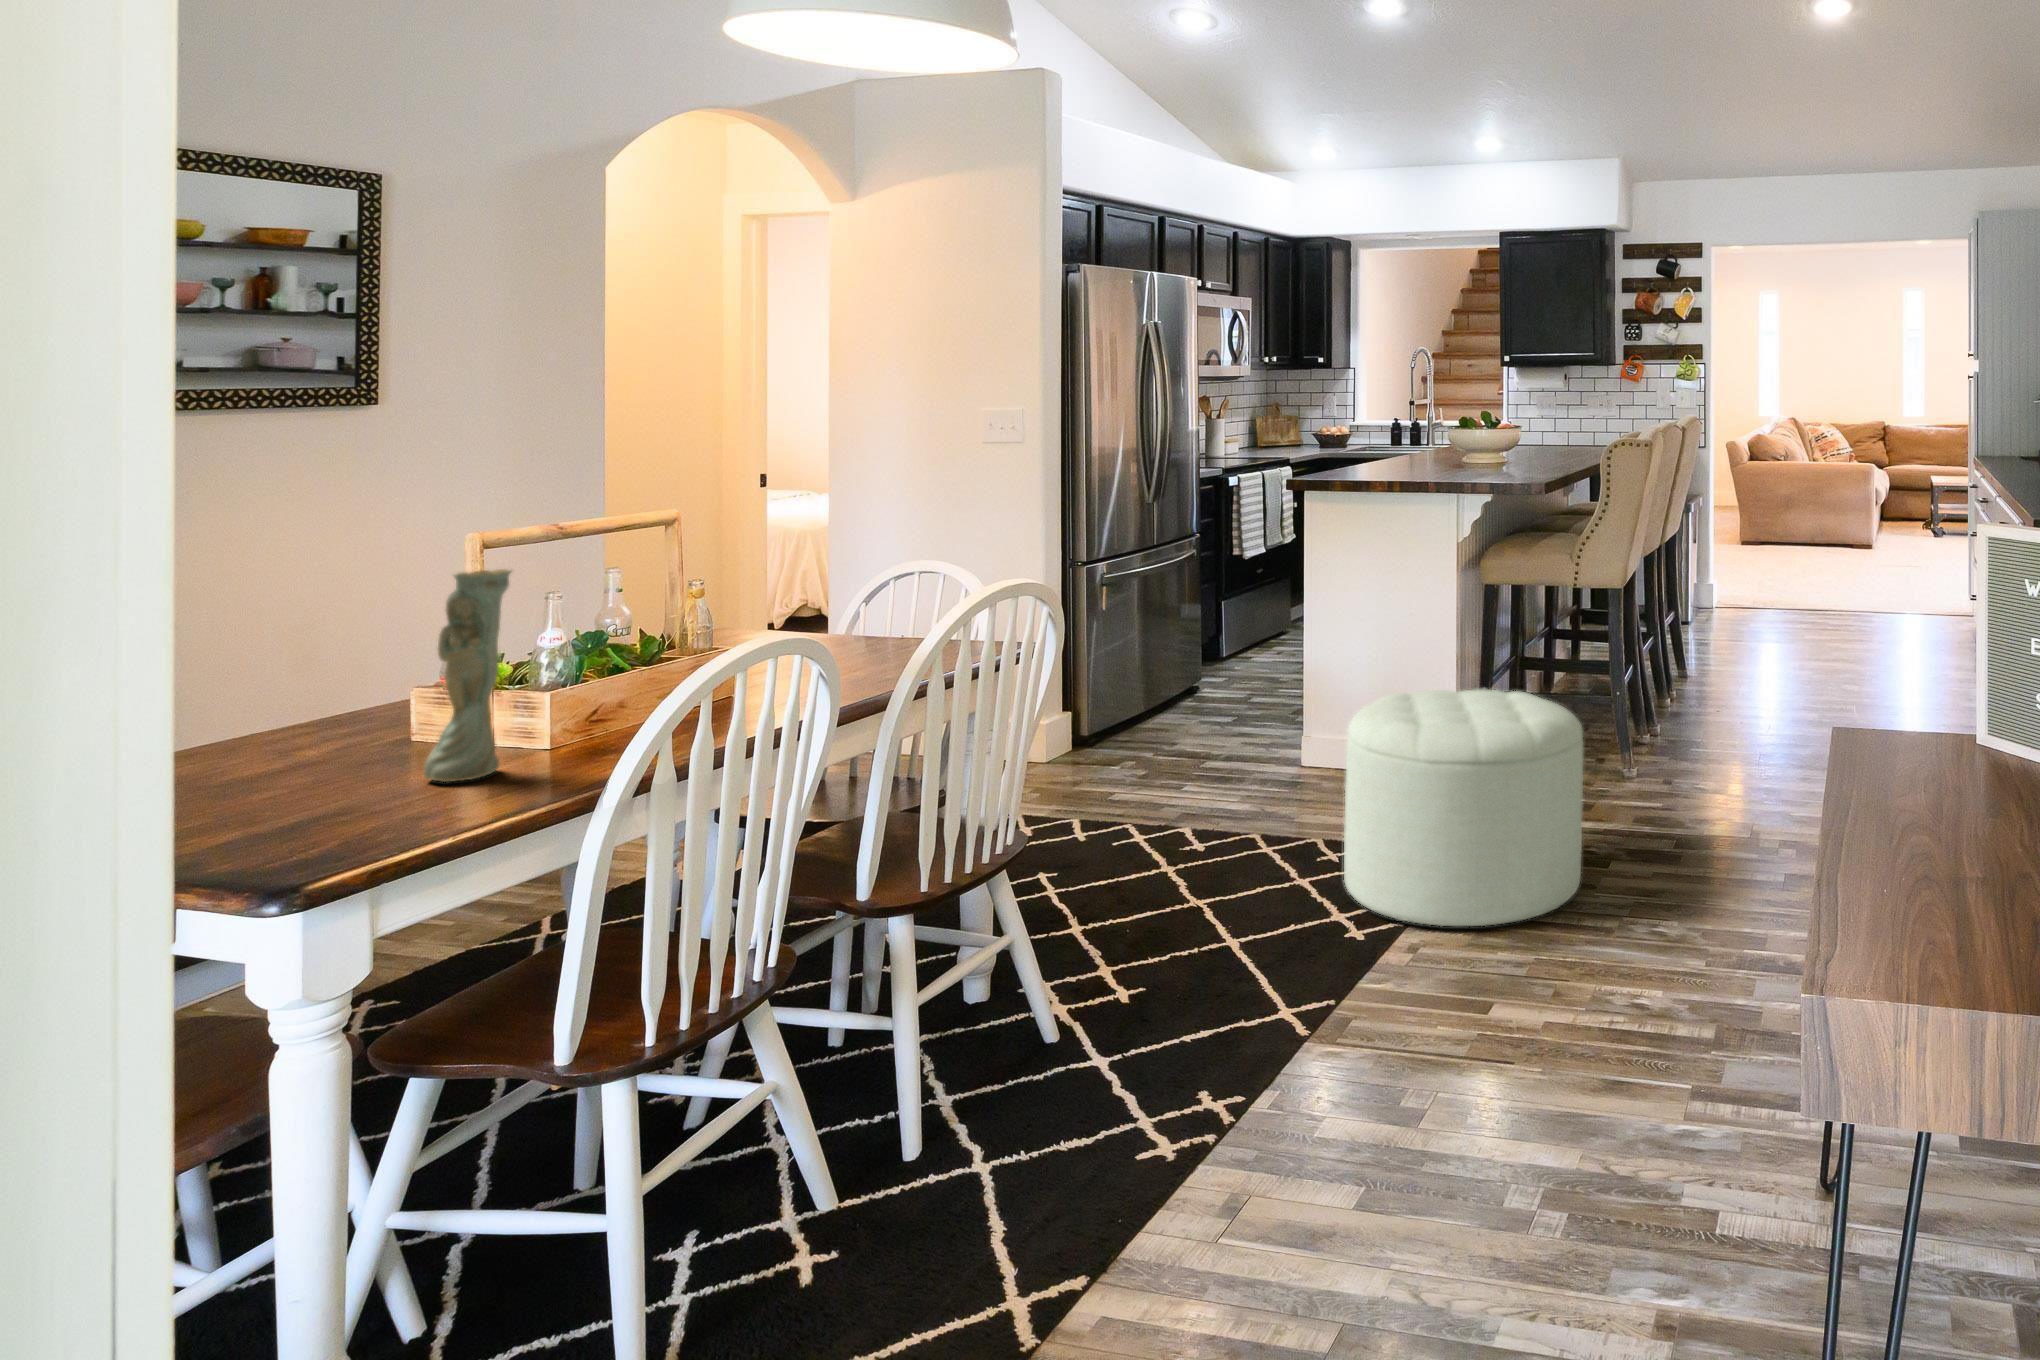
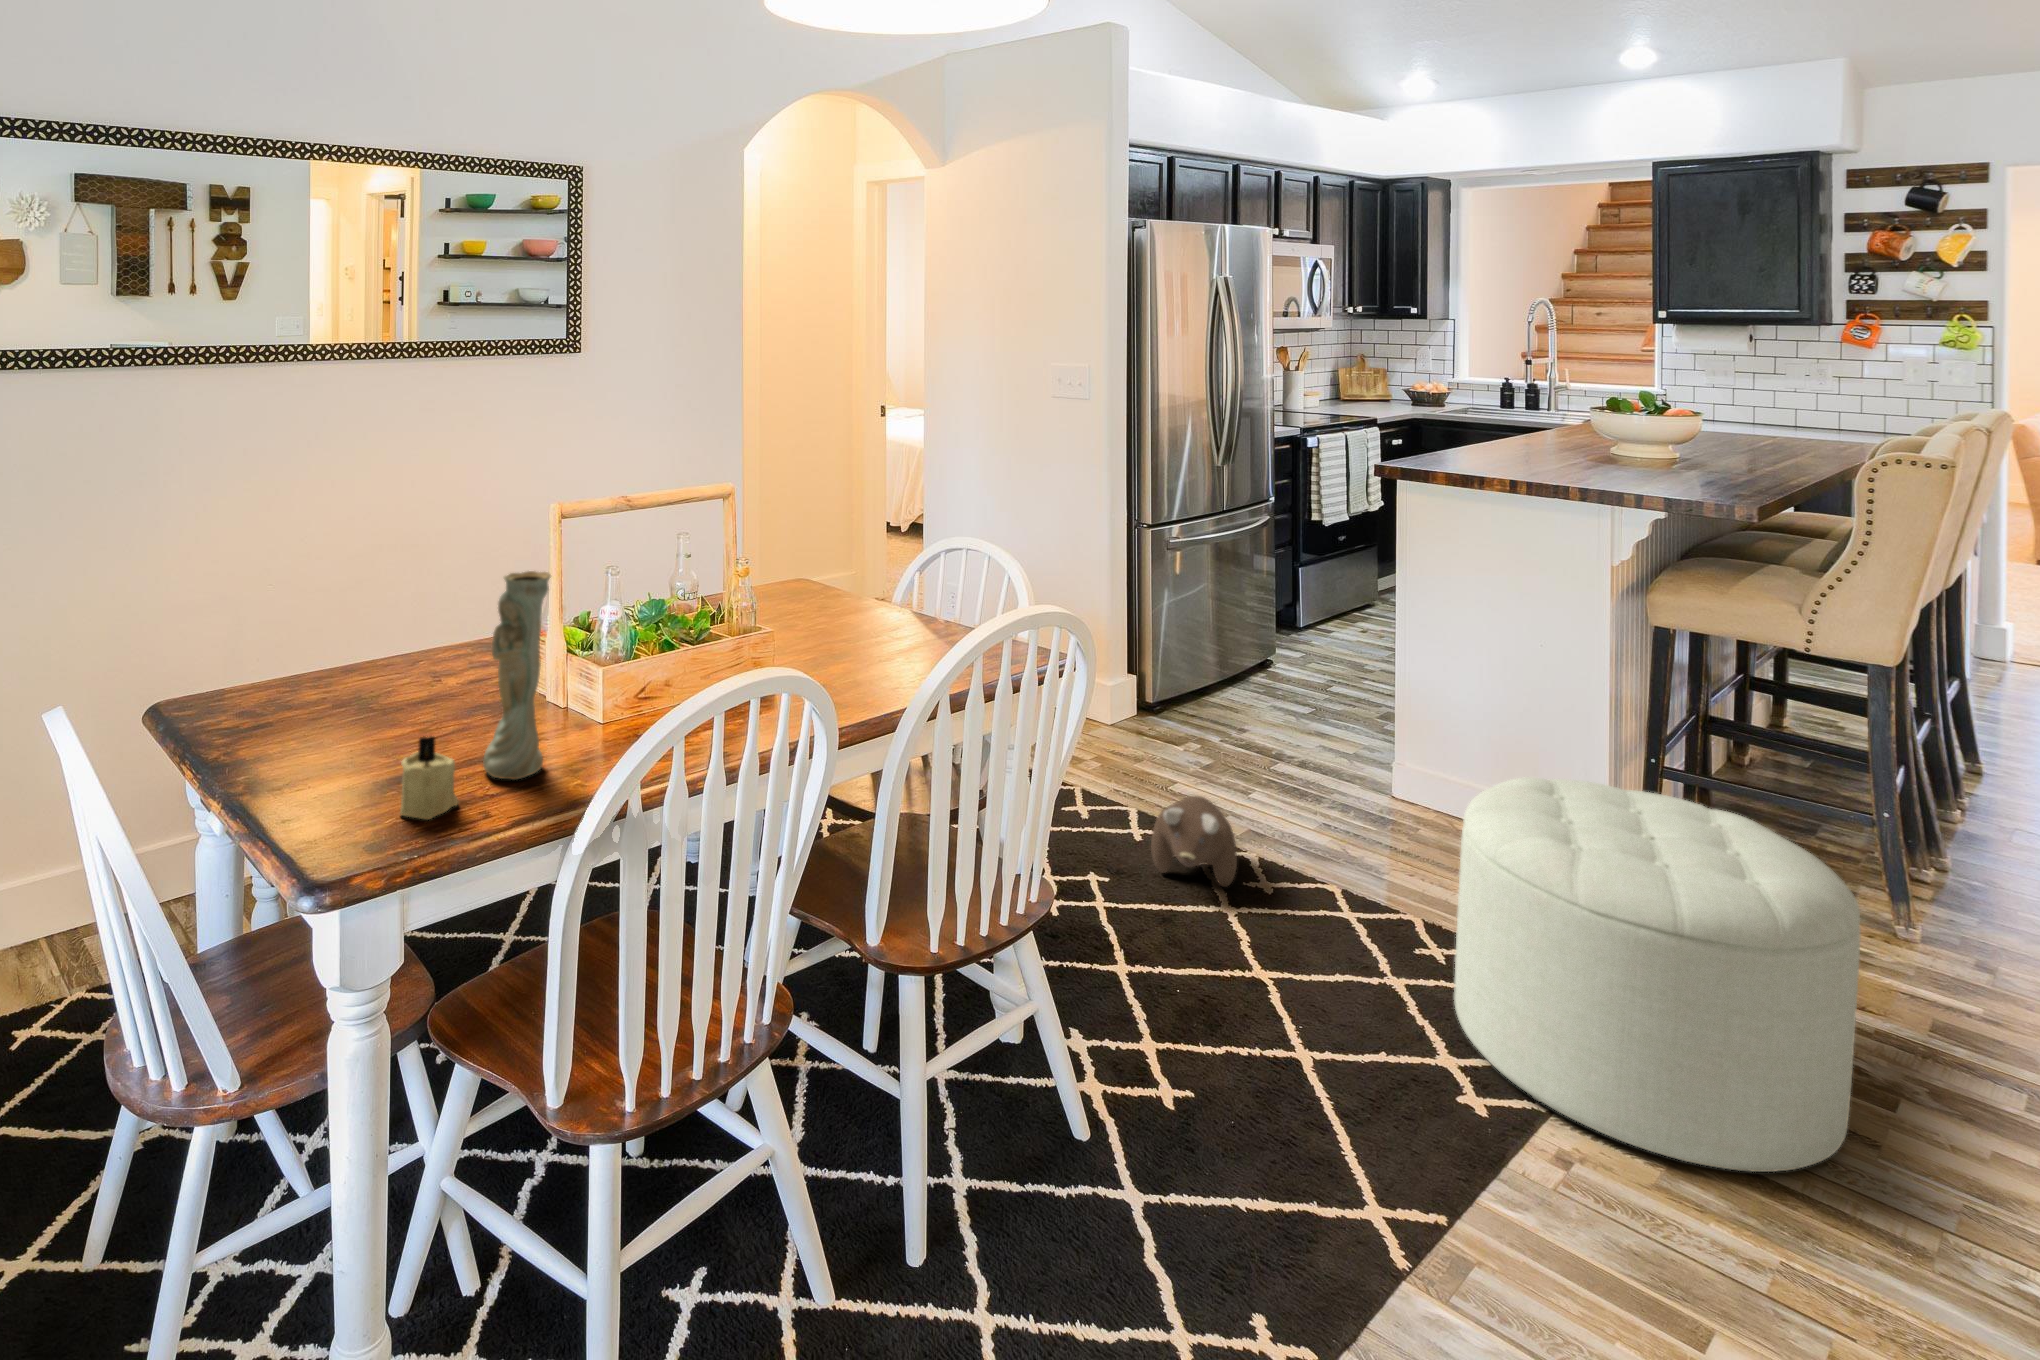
candle: none [343,733,416,817] -> present [400,736,458,819]
plush toy: none [1097,780,1174,858] -> present [1151,796,1237,887]

